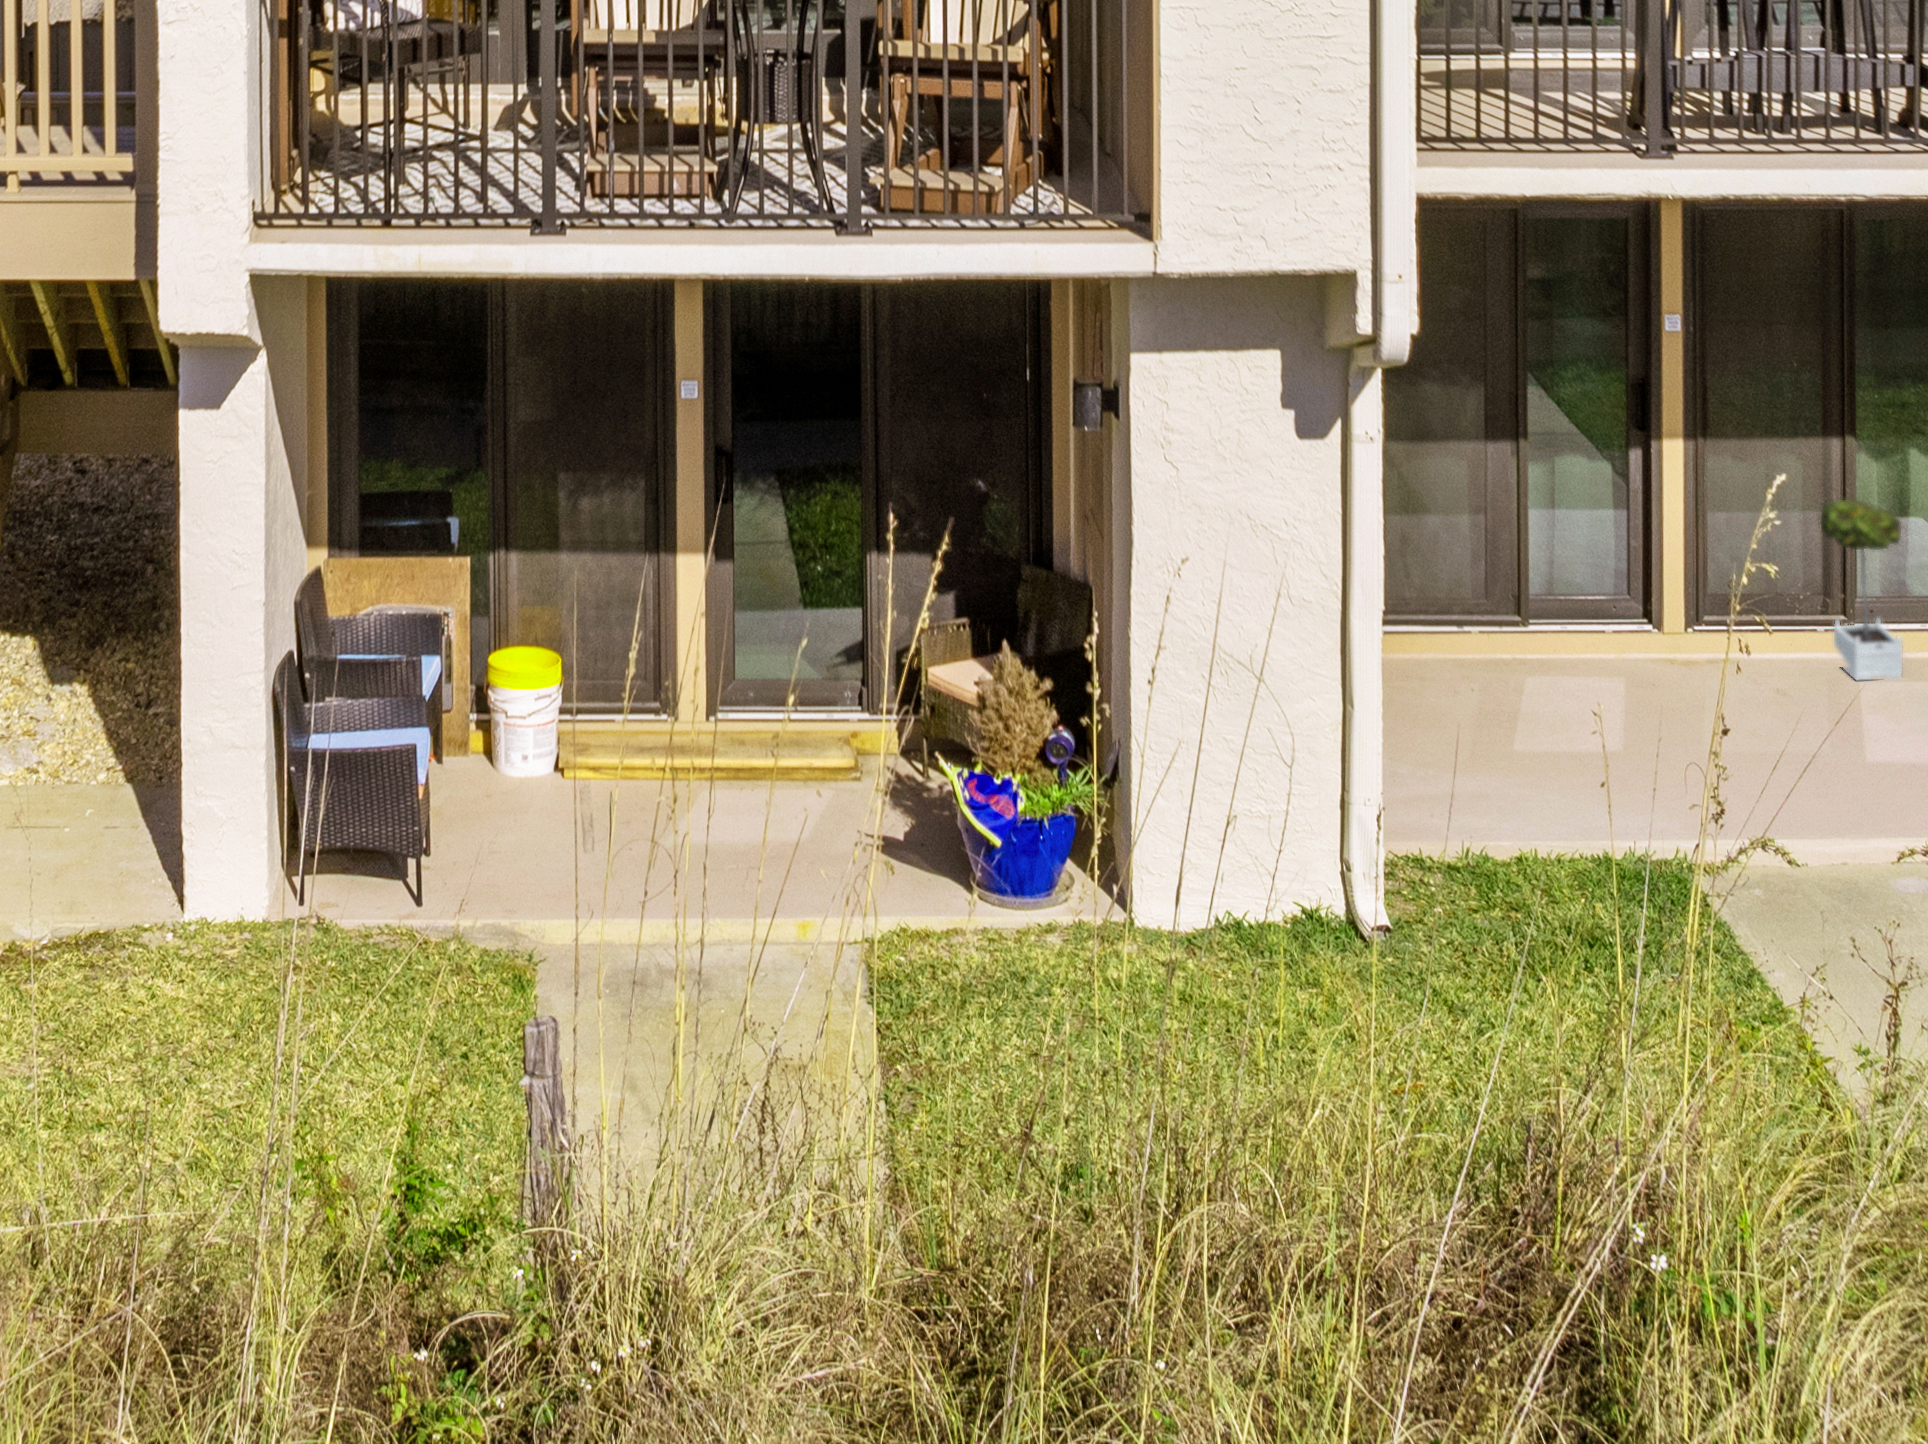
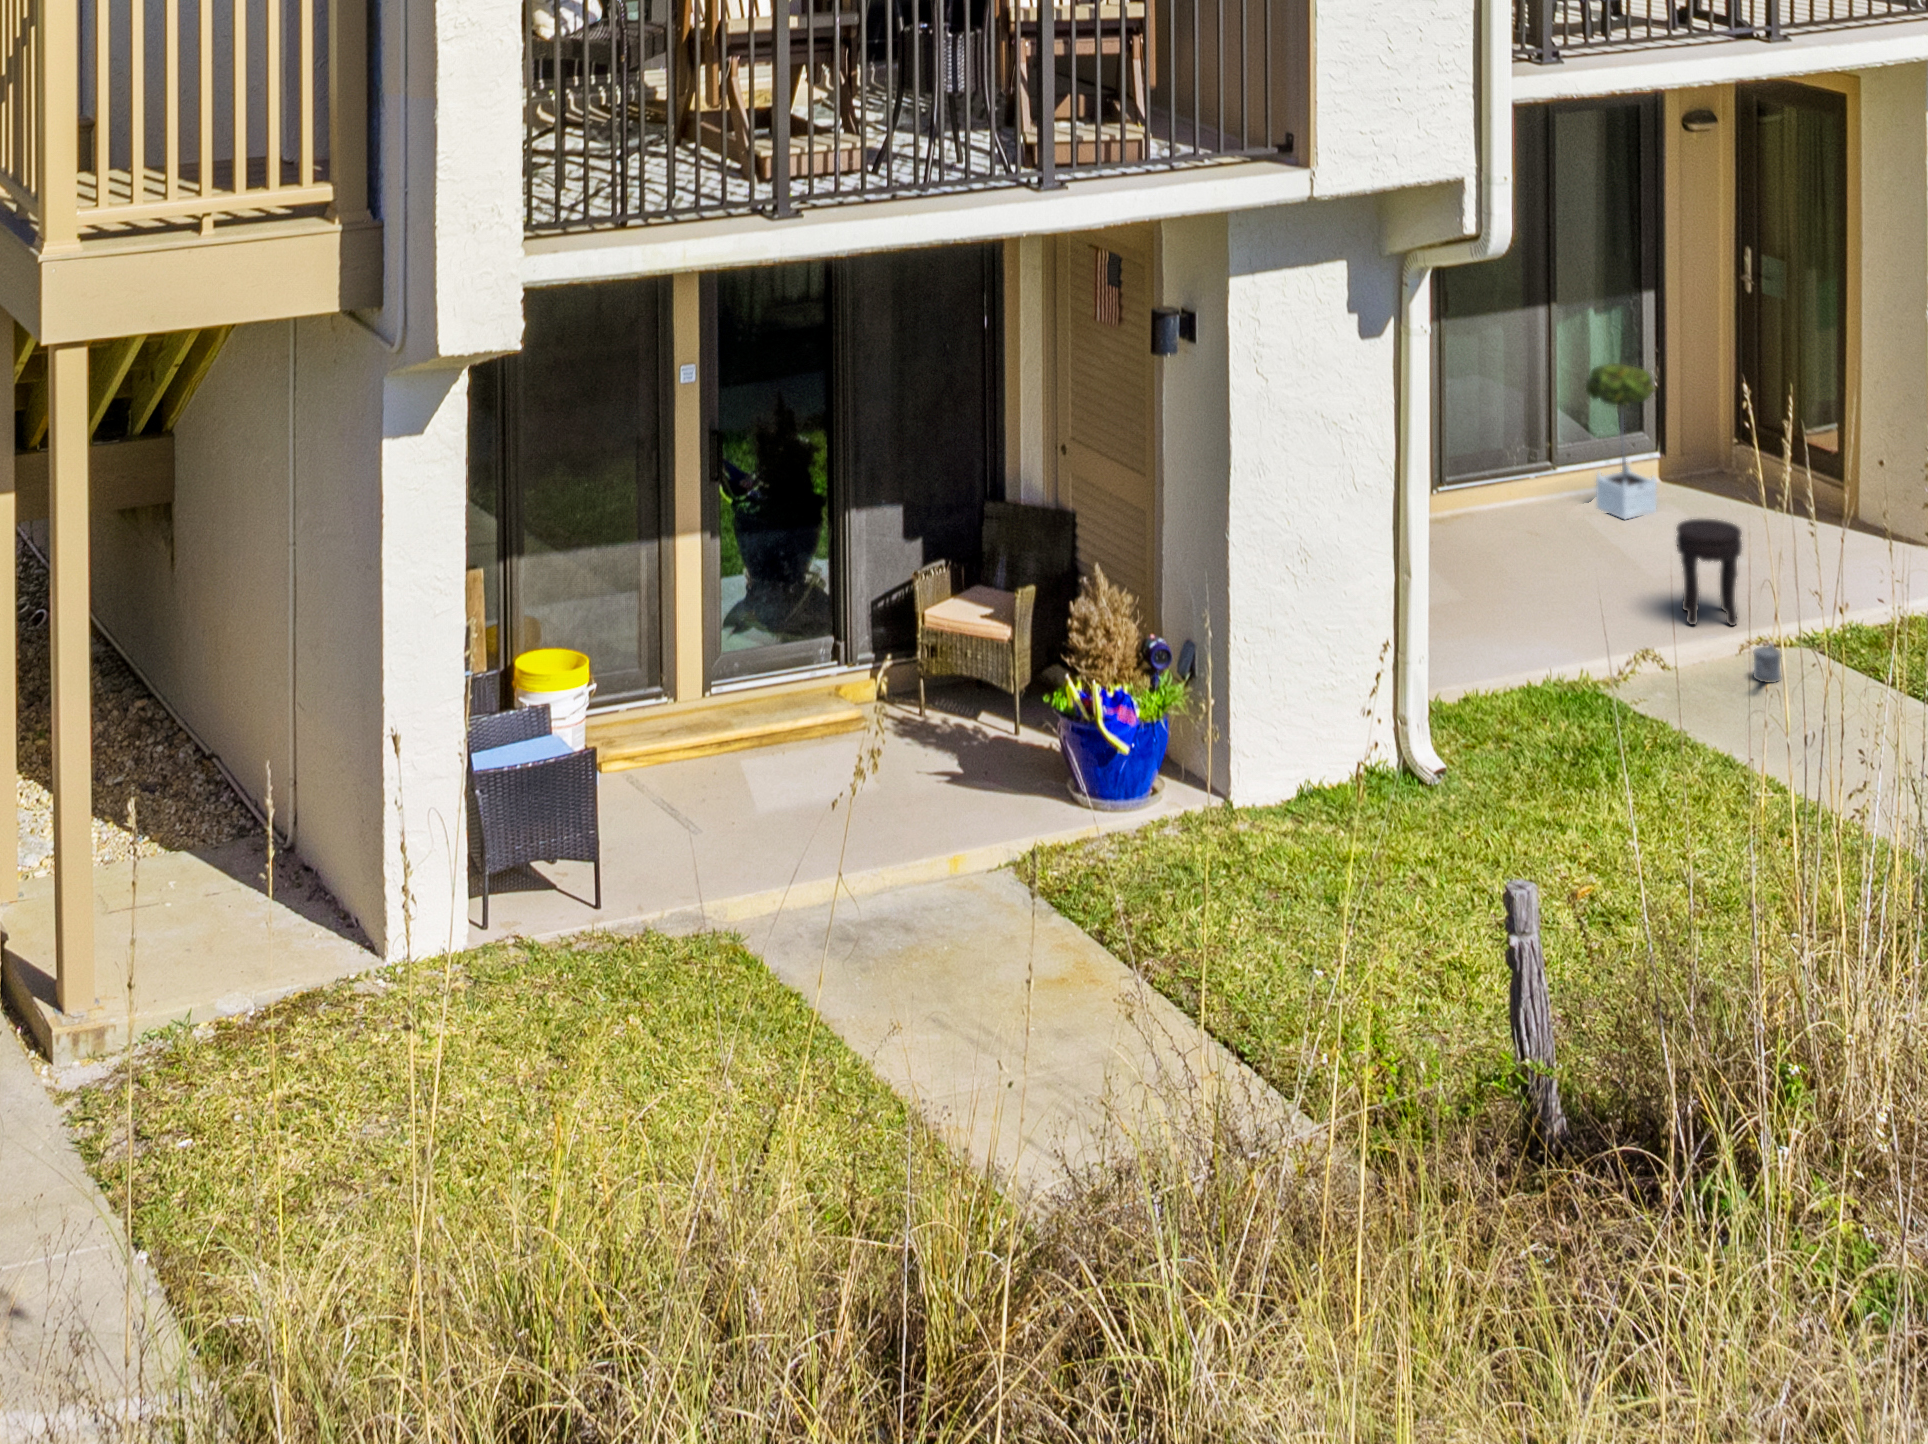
side table: none [1823,700,1903,835] -> present [1676,519,1742,626]
watering can: none [1842,866,1892,915] -> present [1754,644,1781,683]

